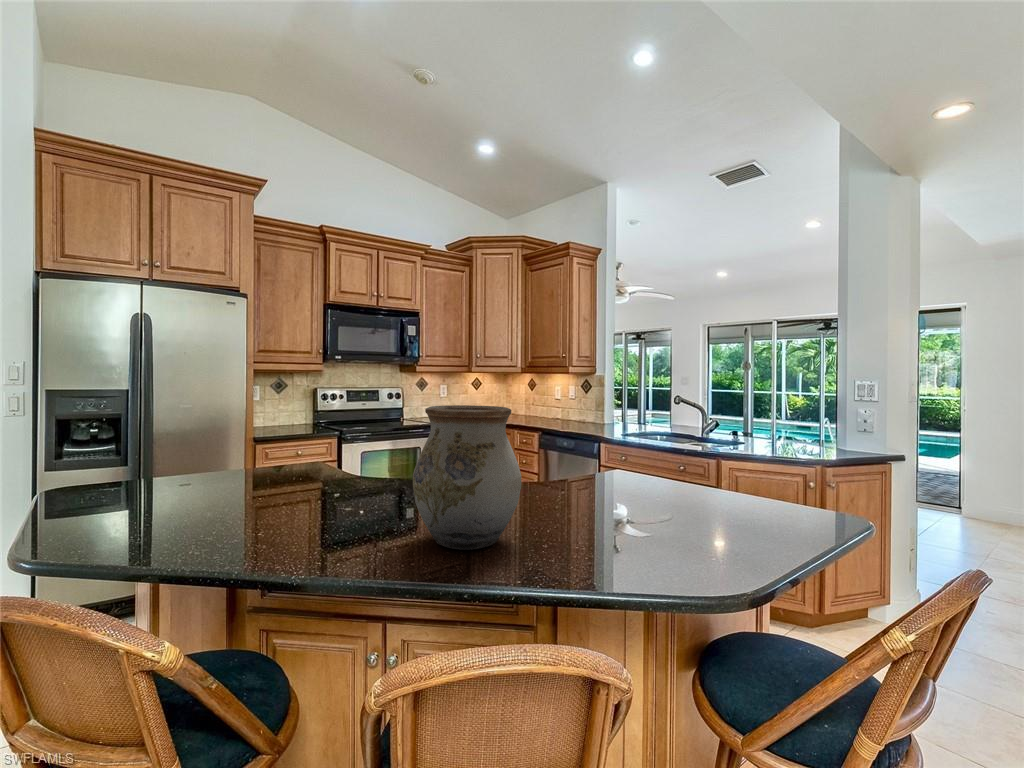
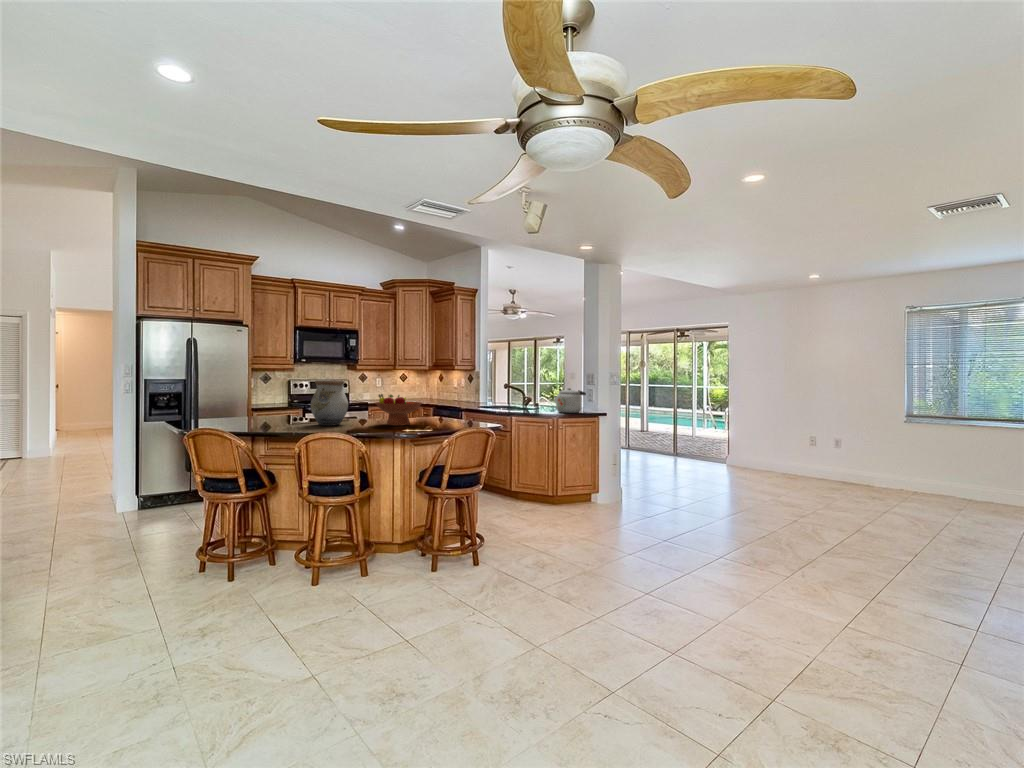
kettle: none [782,406,848,452] -> present [554,388,586,413]
fruit bowl: none [598,447,743,548] -> present [376,394,422,426]

